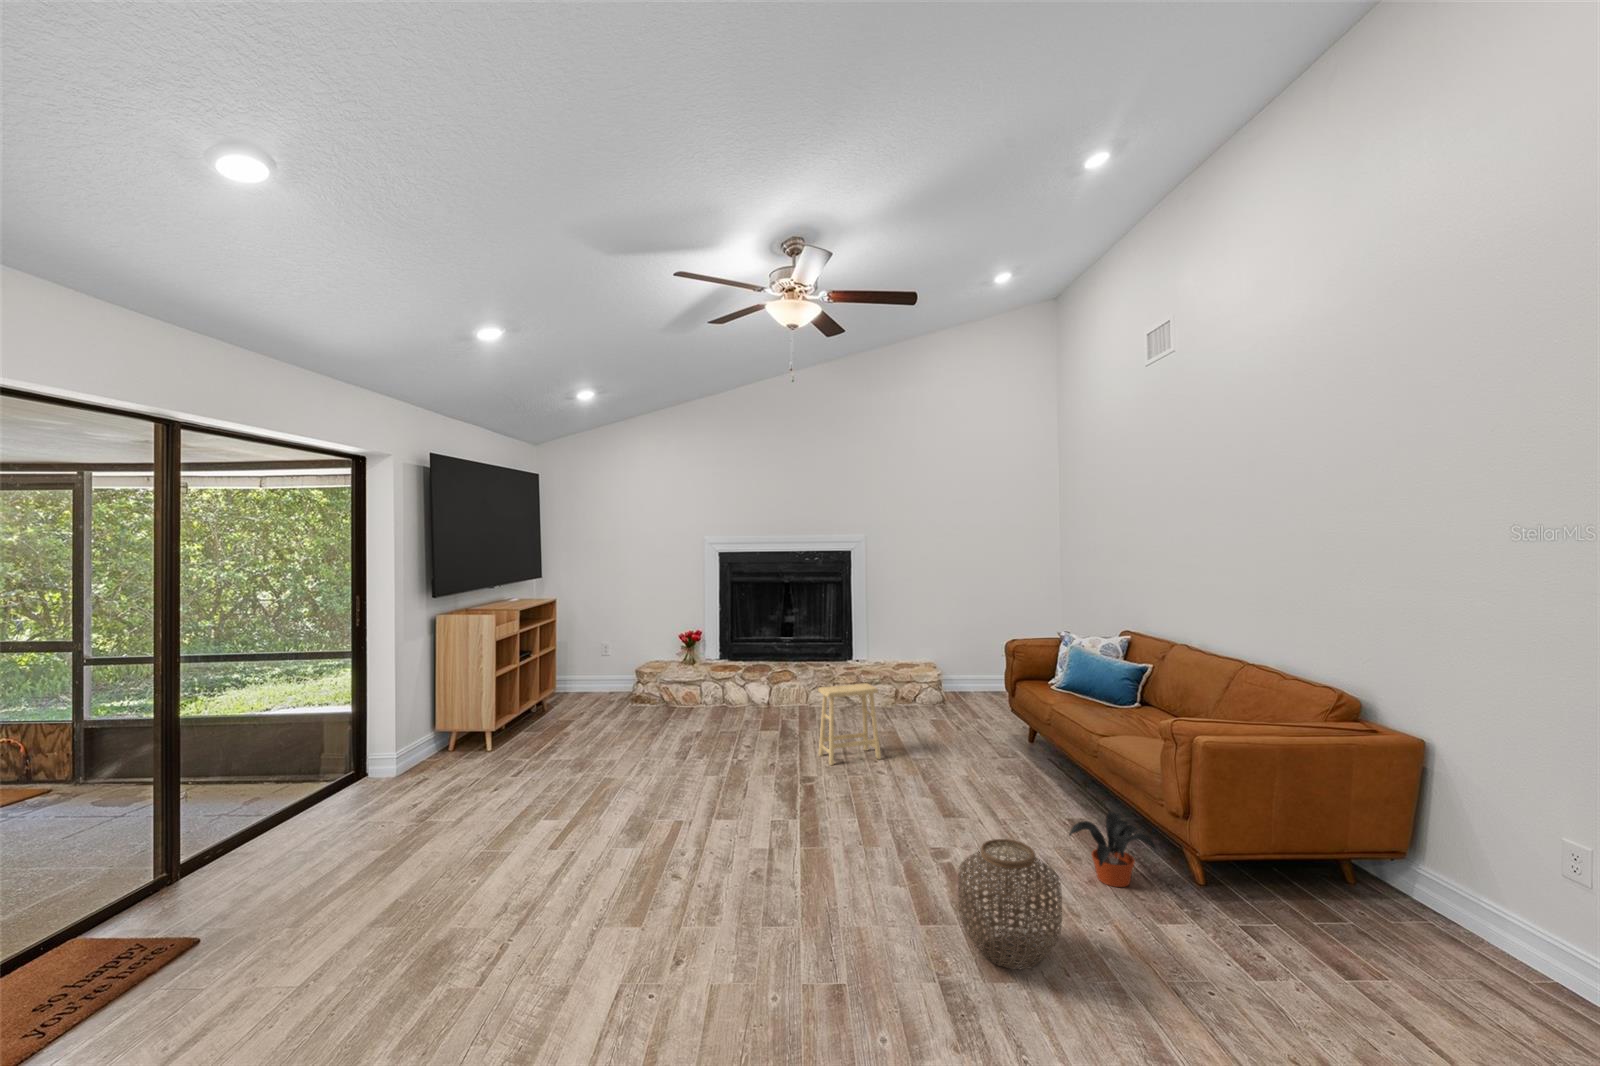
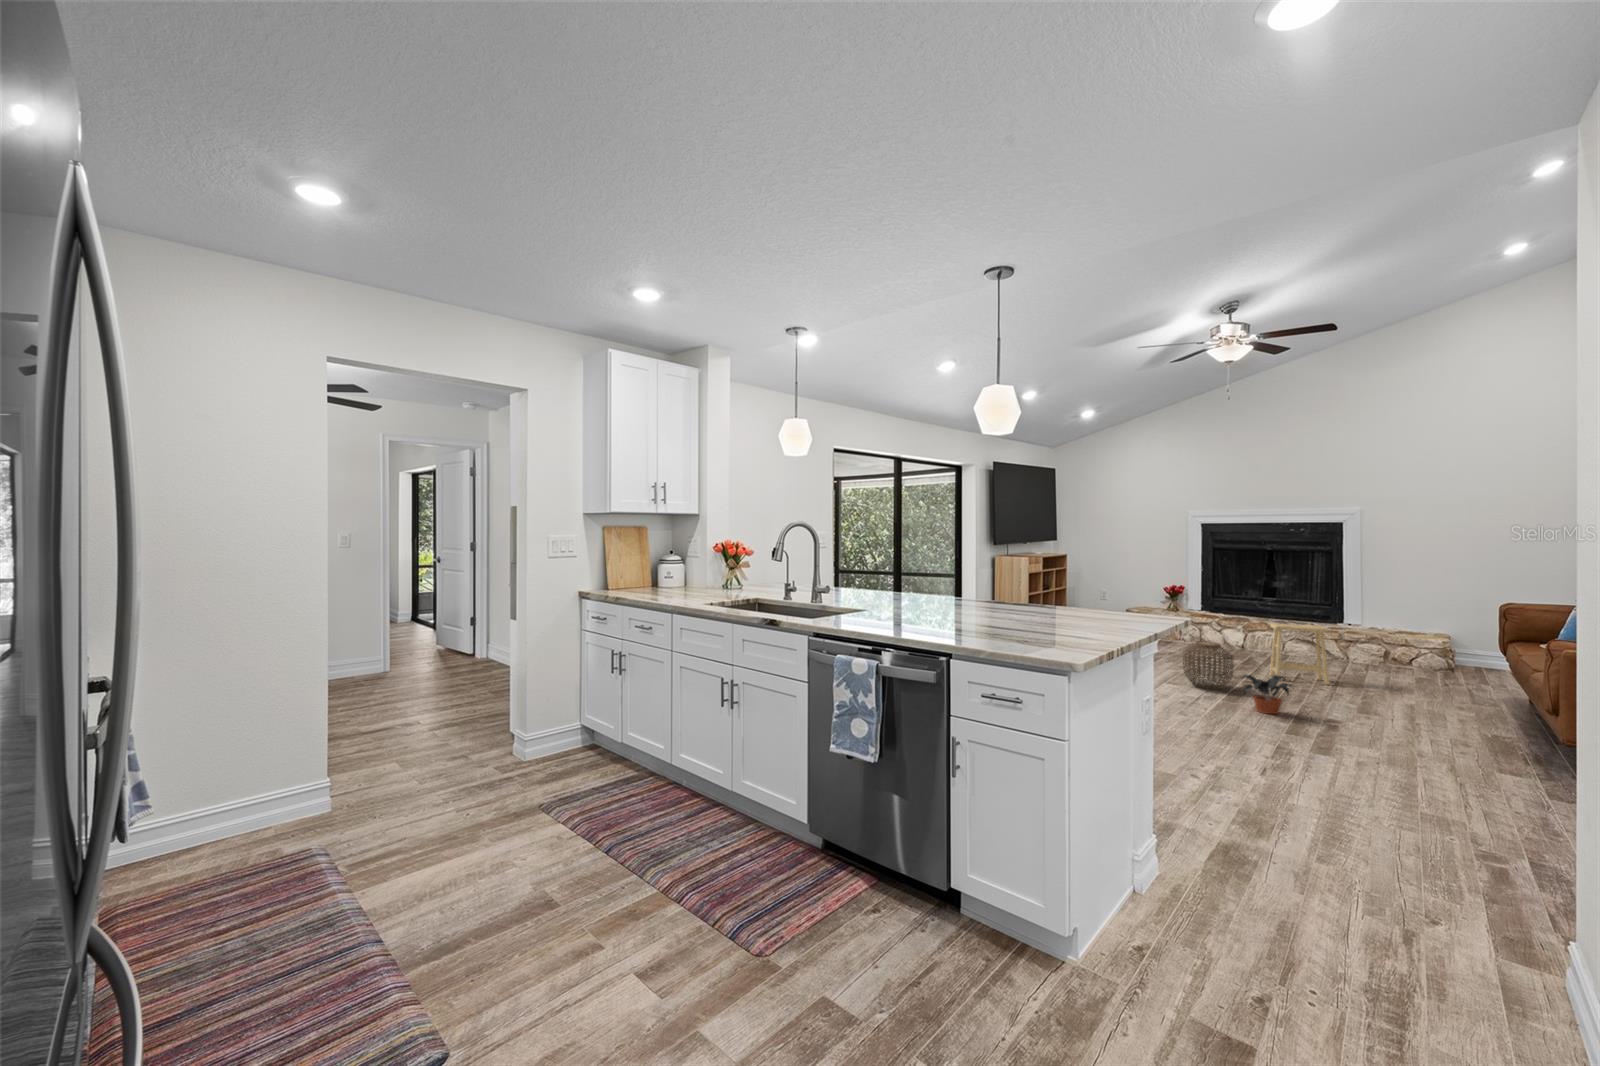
potted plant: present [1069,811,1156,887] -> present [1241,675,1291,714]
woven basket: present [958,839,1062,969] -> present [1183,641,1234,690]

